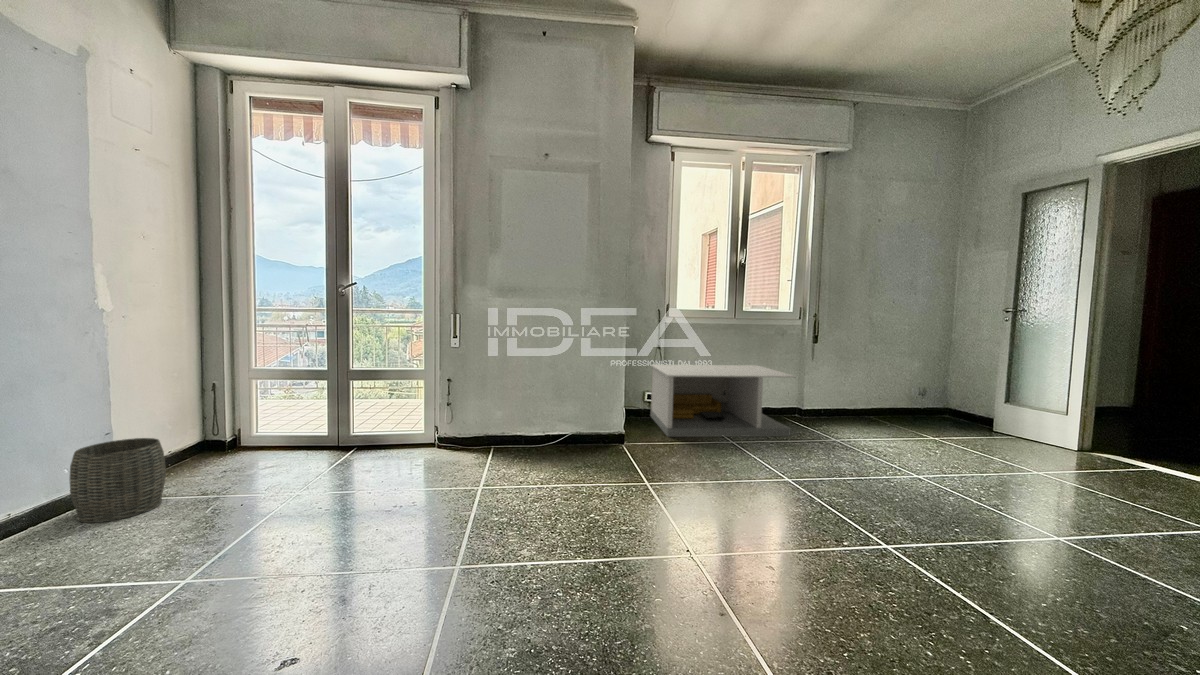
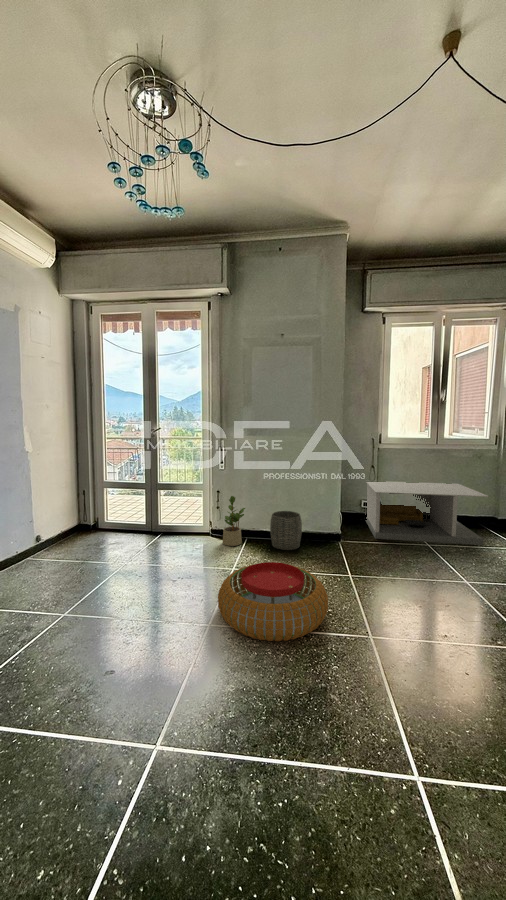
potted plant: none [459,384,494,458] -> present [223,496,245,546]
woven basket: present [70,438,166,523] -> present [270,511,302,550]
pouf: none [468,467,630,577] -> present [218,562,328,641]

